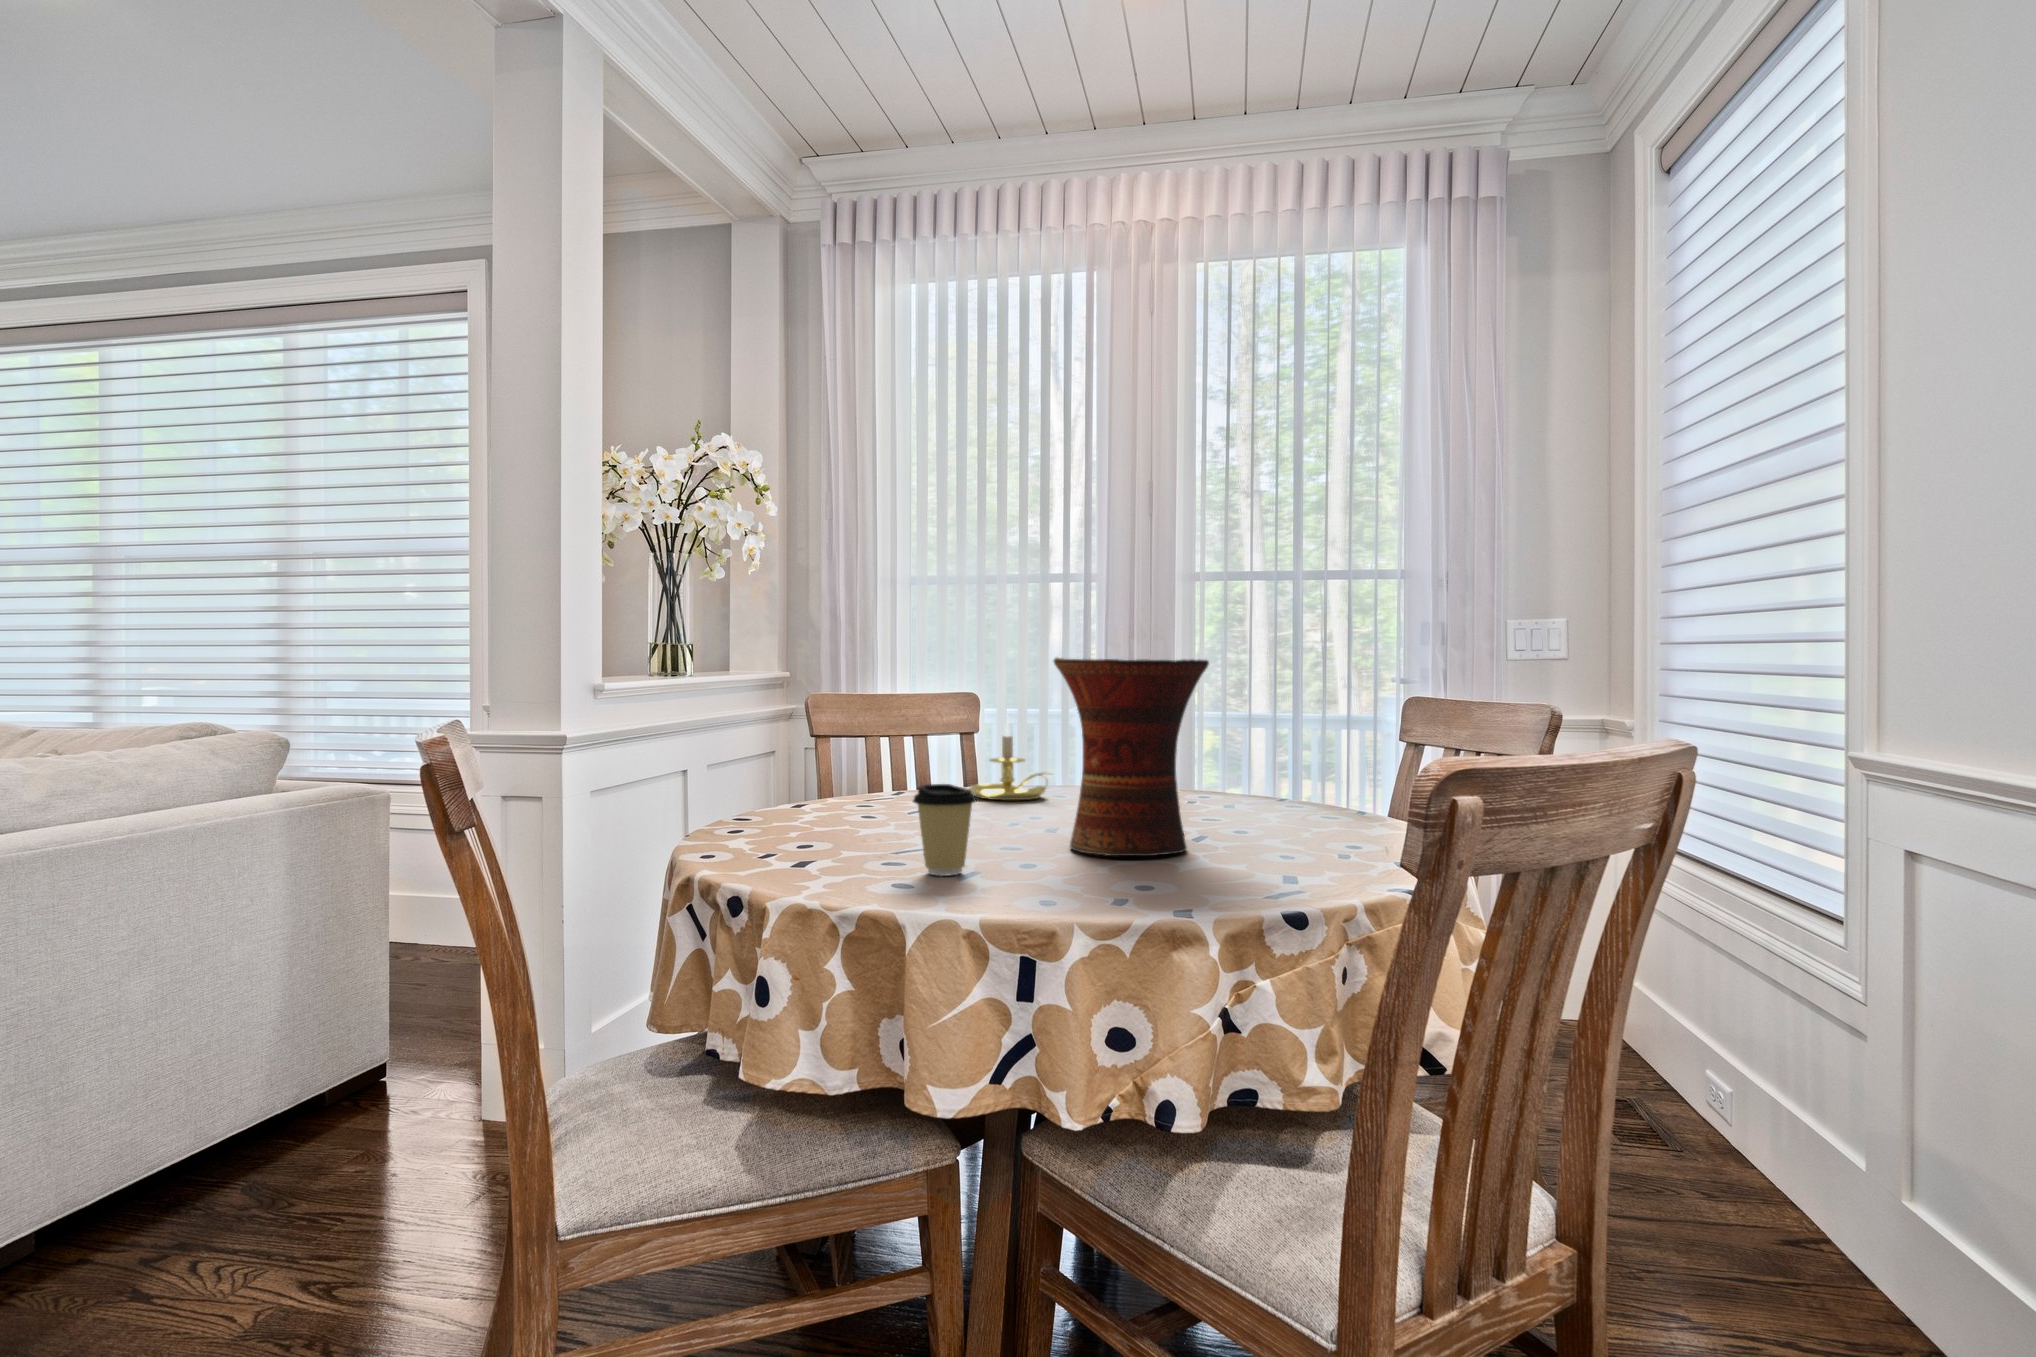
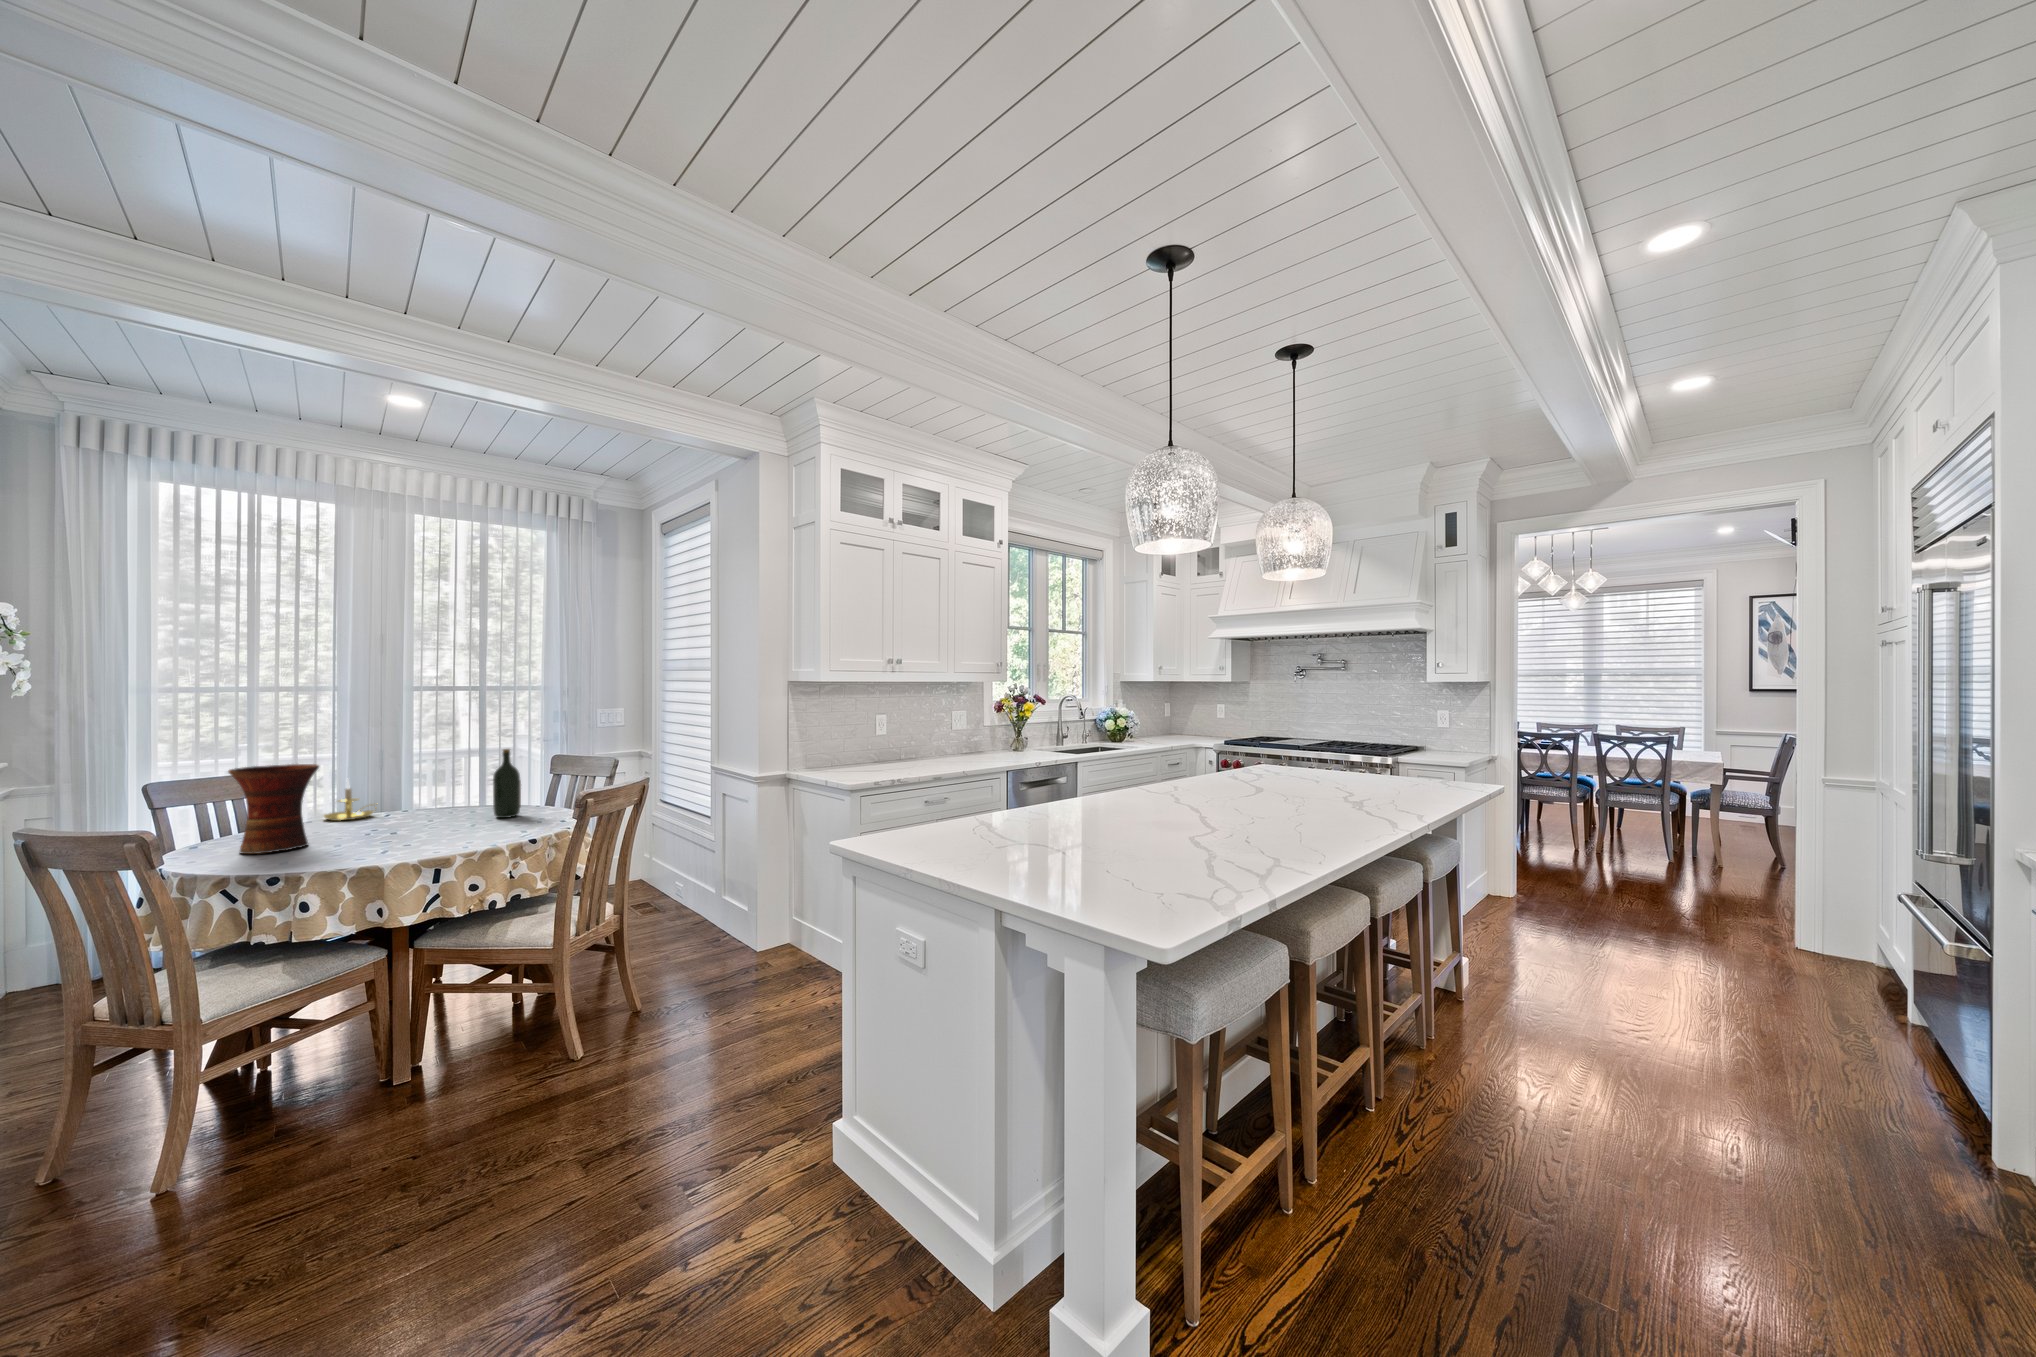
wine bottle: none [1240,656,1303,838] -> present [493,749,521,818]
vase: present [1054,658,1209,856] -> present [228,764,319,854]
coffee cup: present [913,784,976,876] -> none [359,816,391,852]

